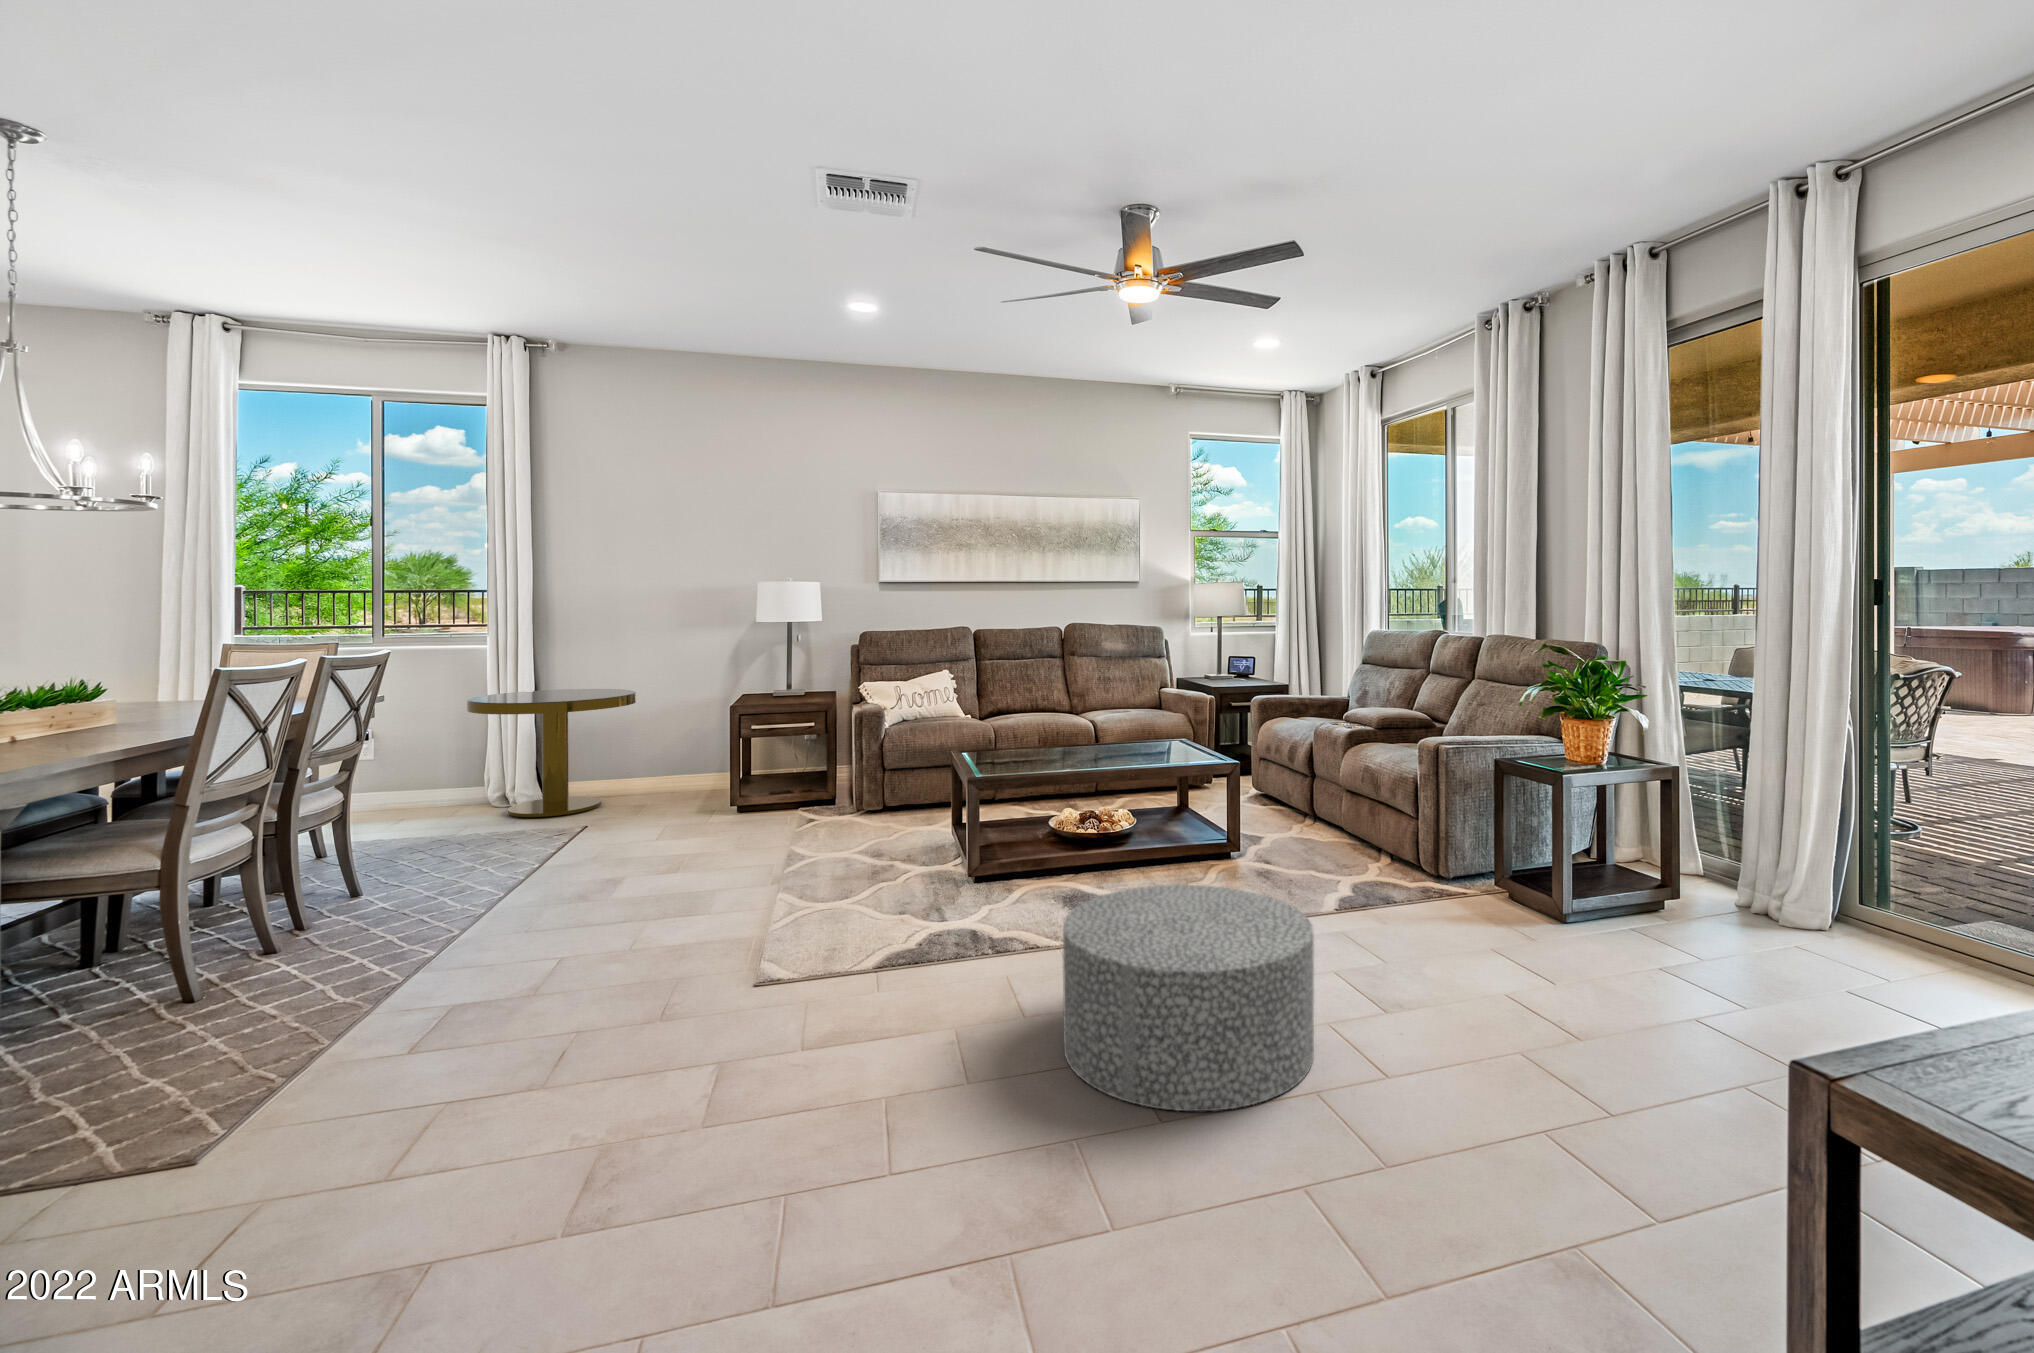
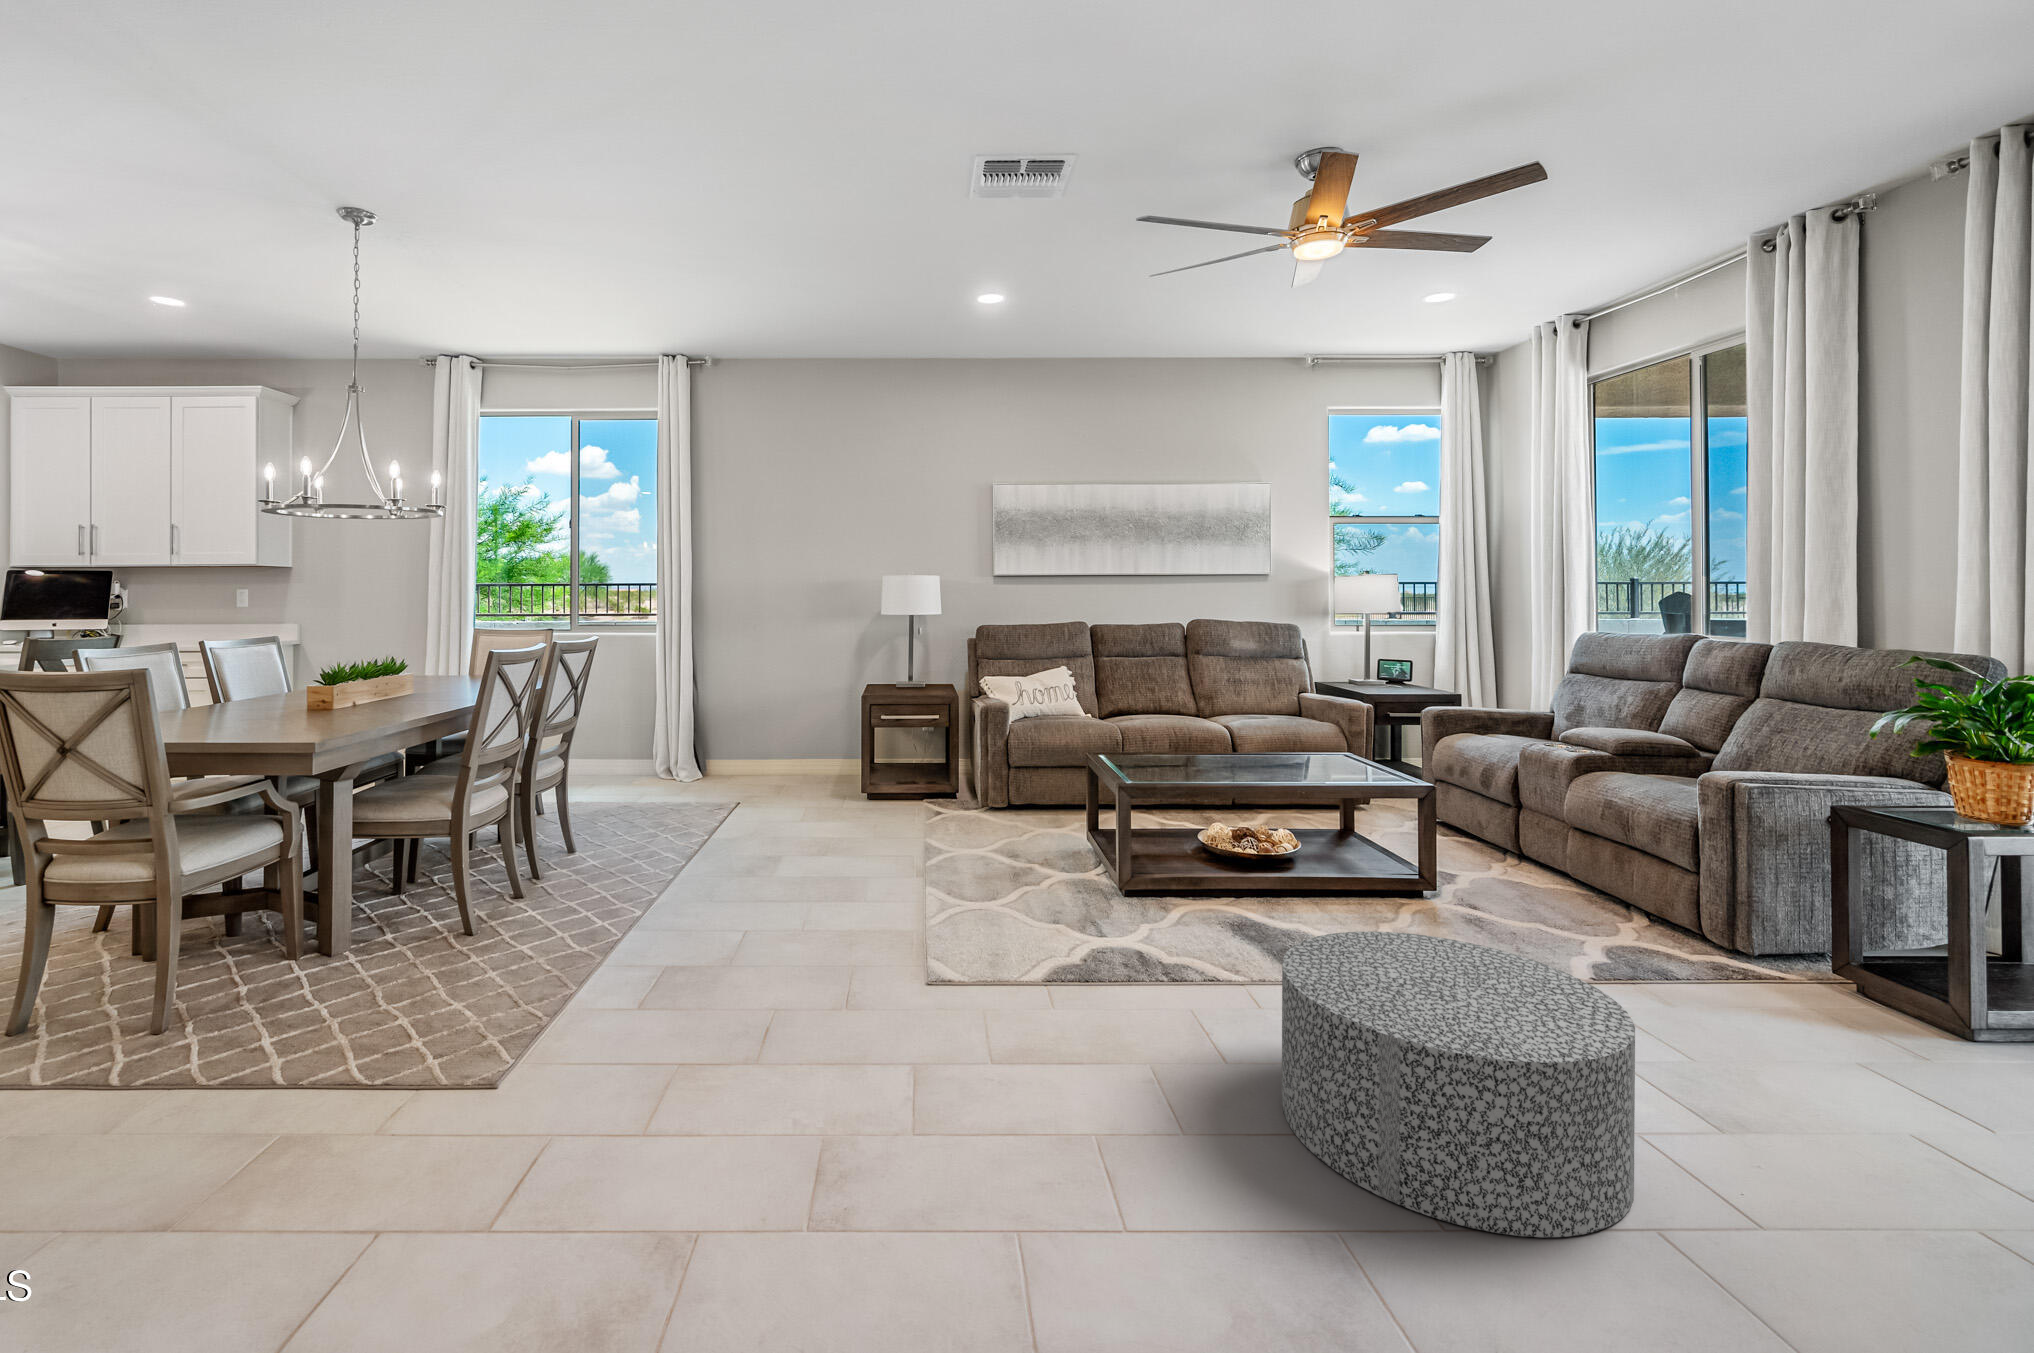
side table: present [467,689,636,817] -> none [651,675,784,790]

